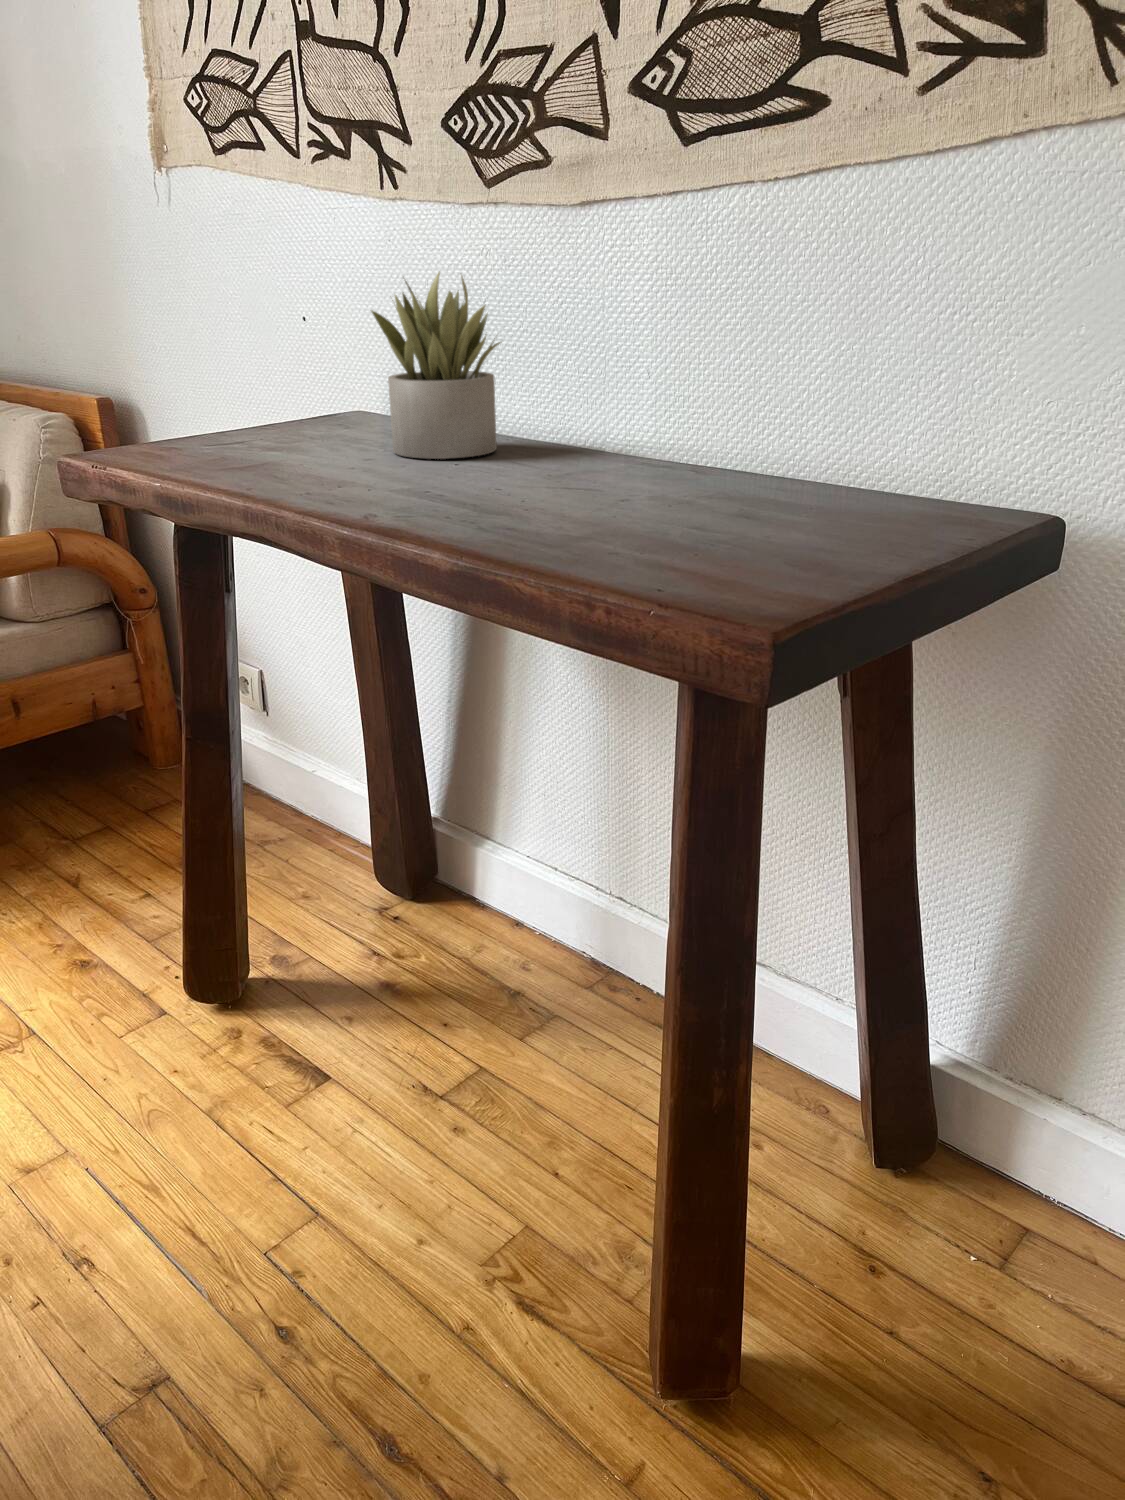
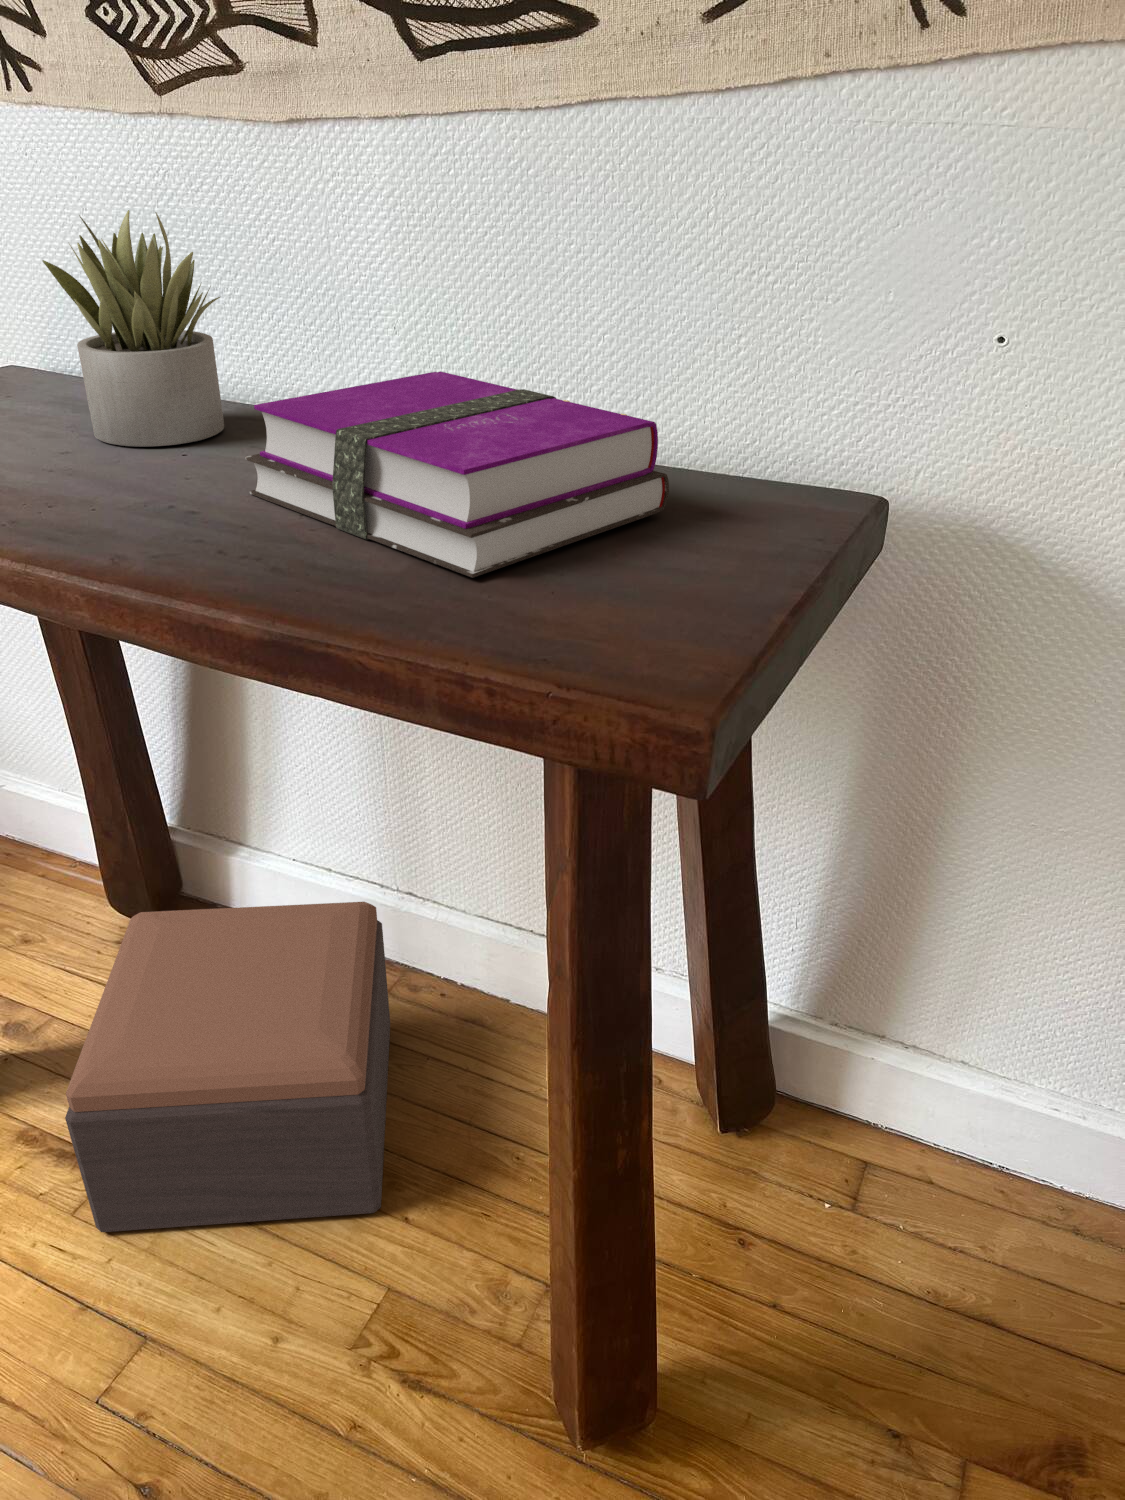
hardback book: none [489,401,840,543] -> present [245,371,669,578]
footstool: none [285,867,587,1161] -> present [65,902,390,1232]

